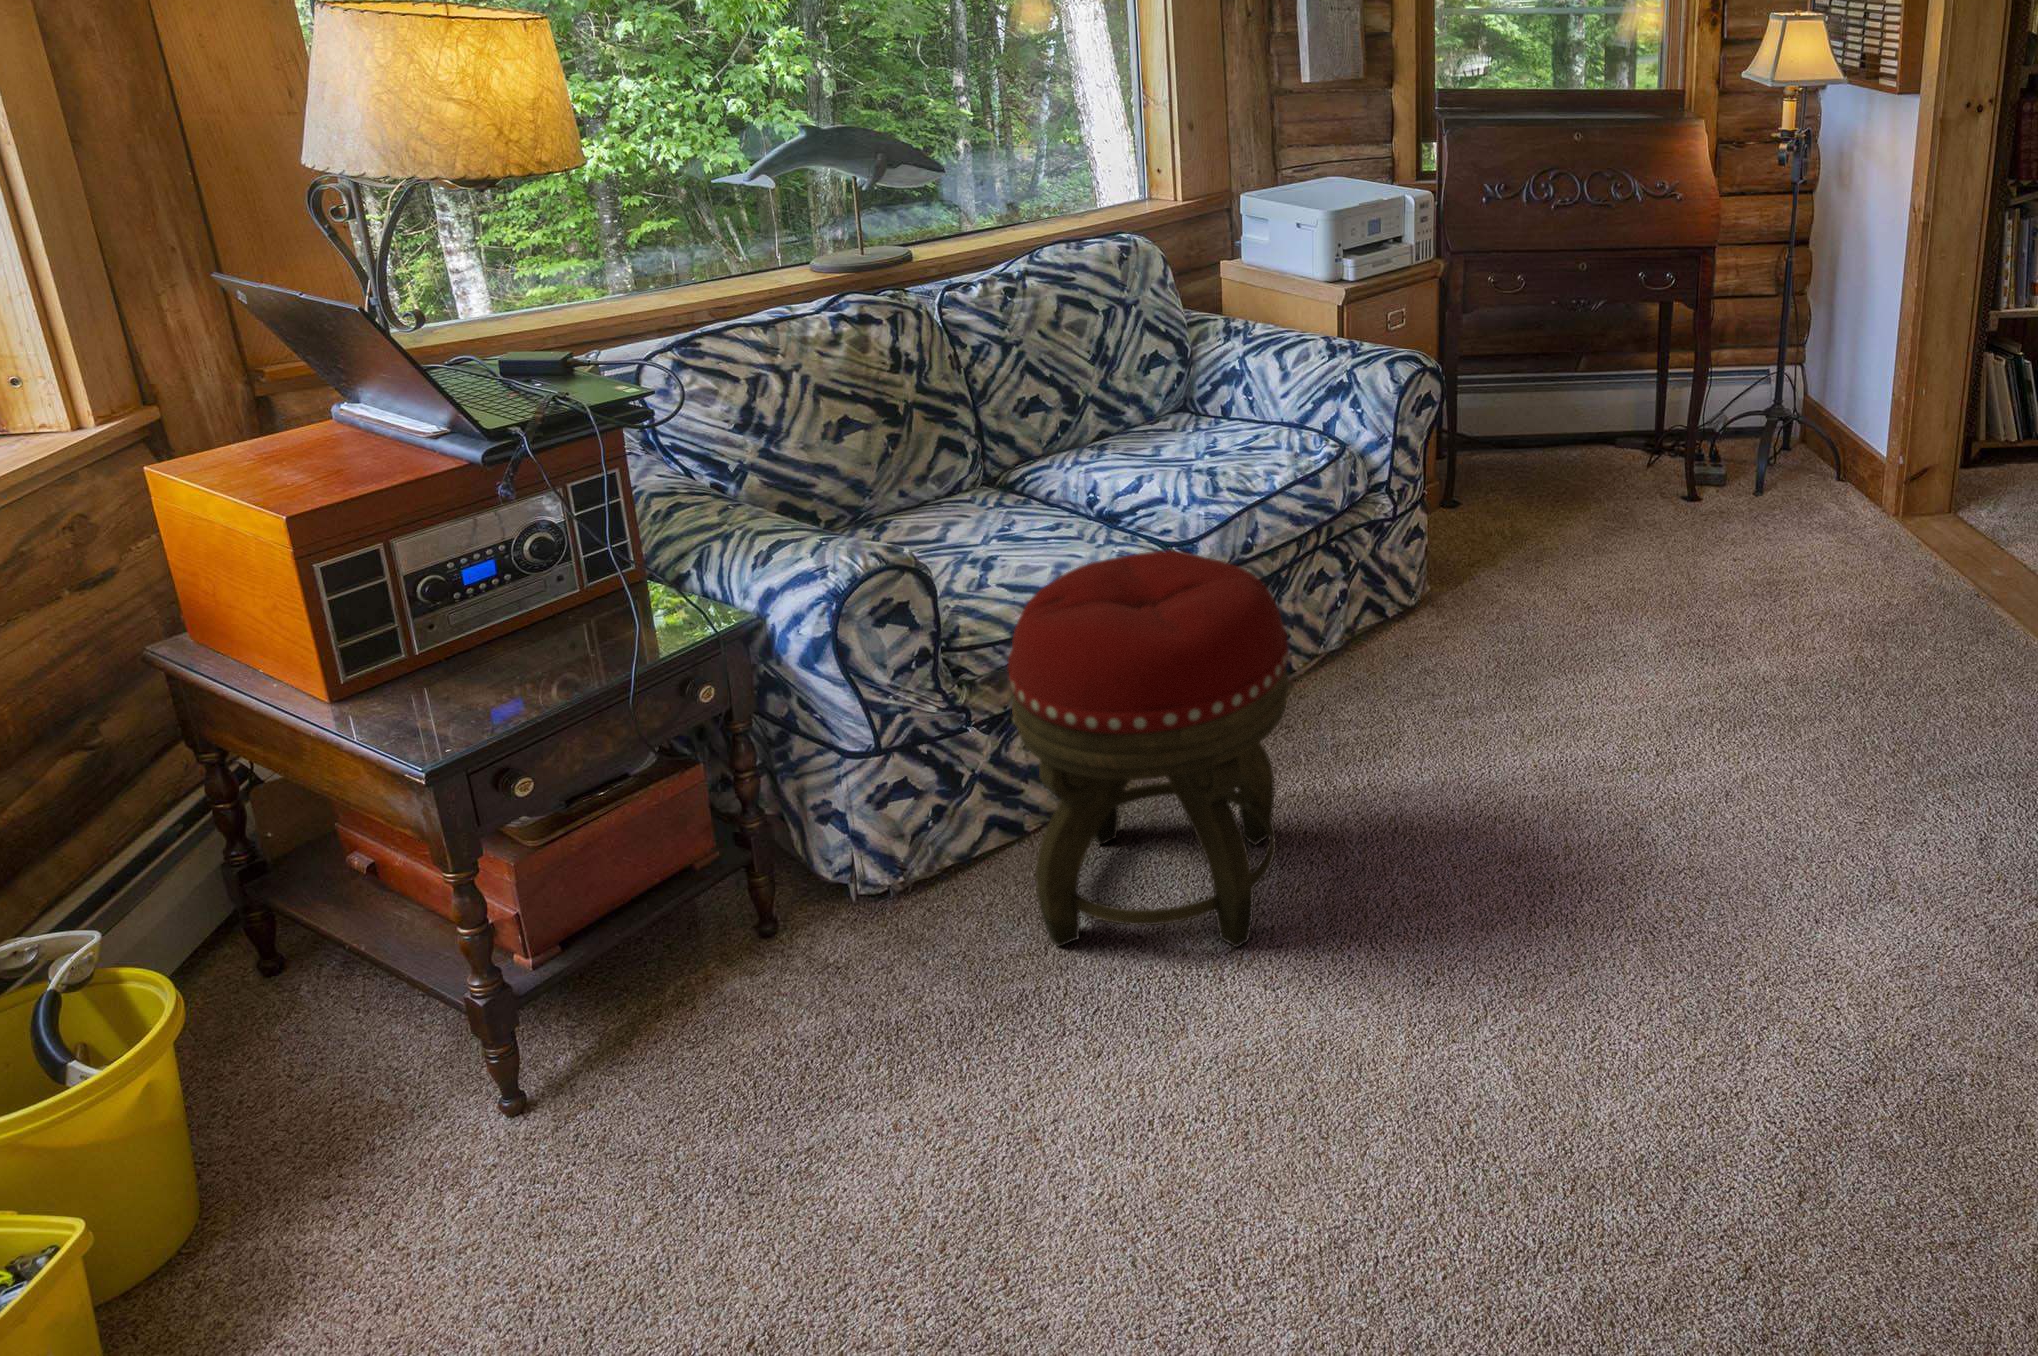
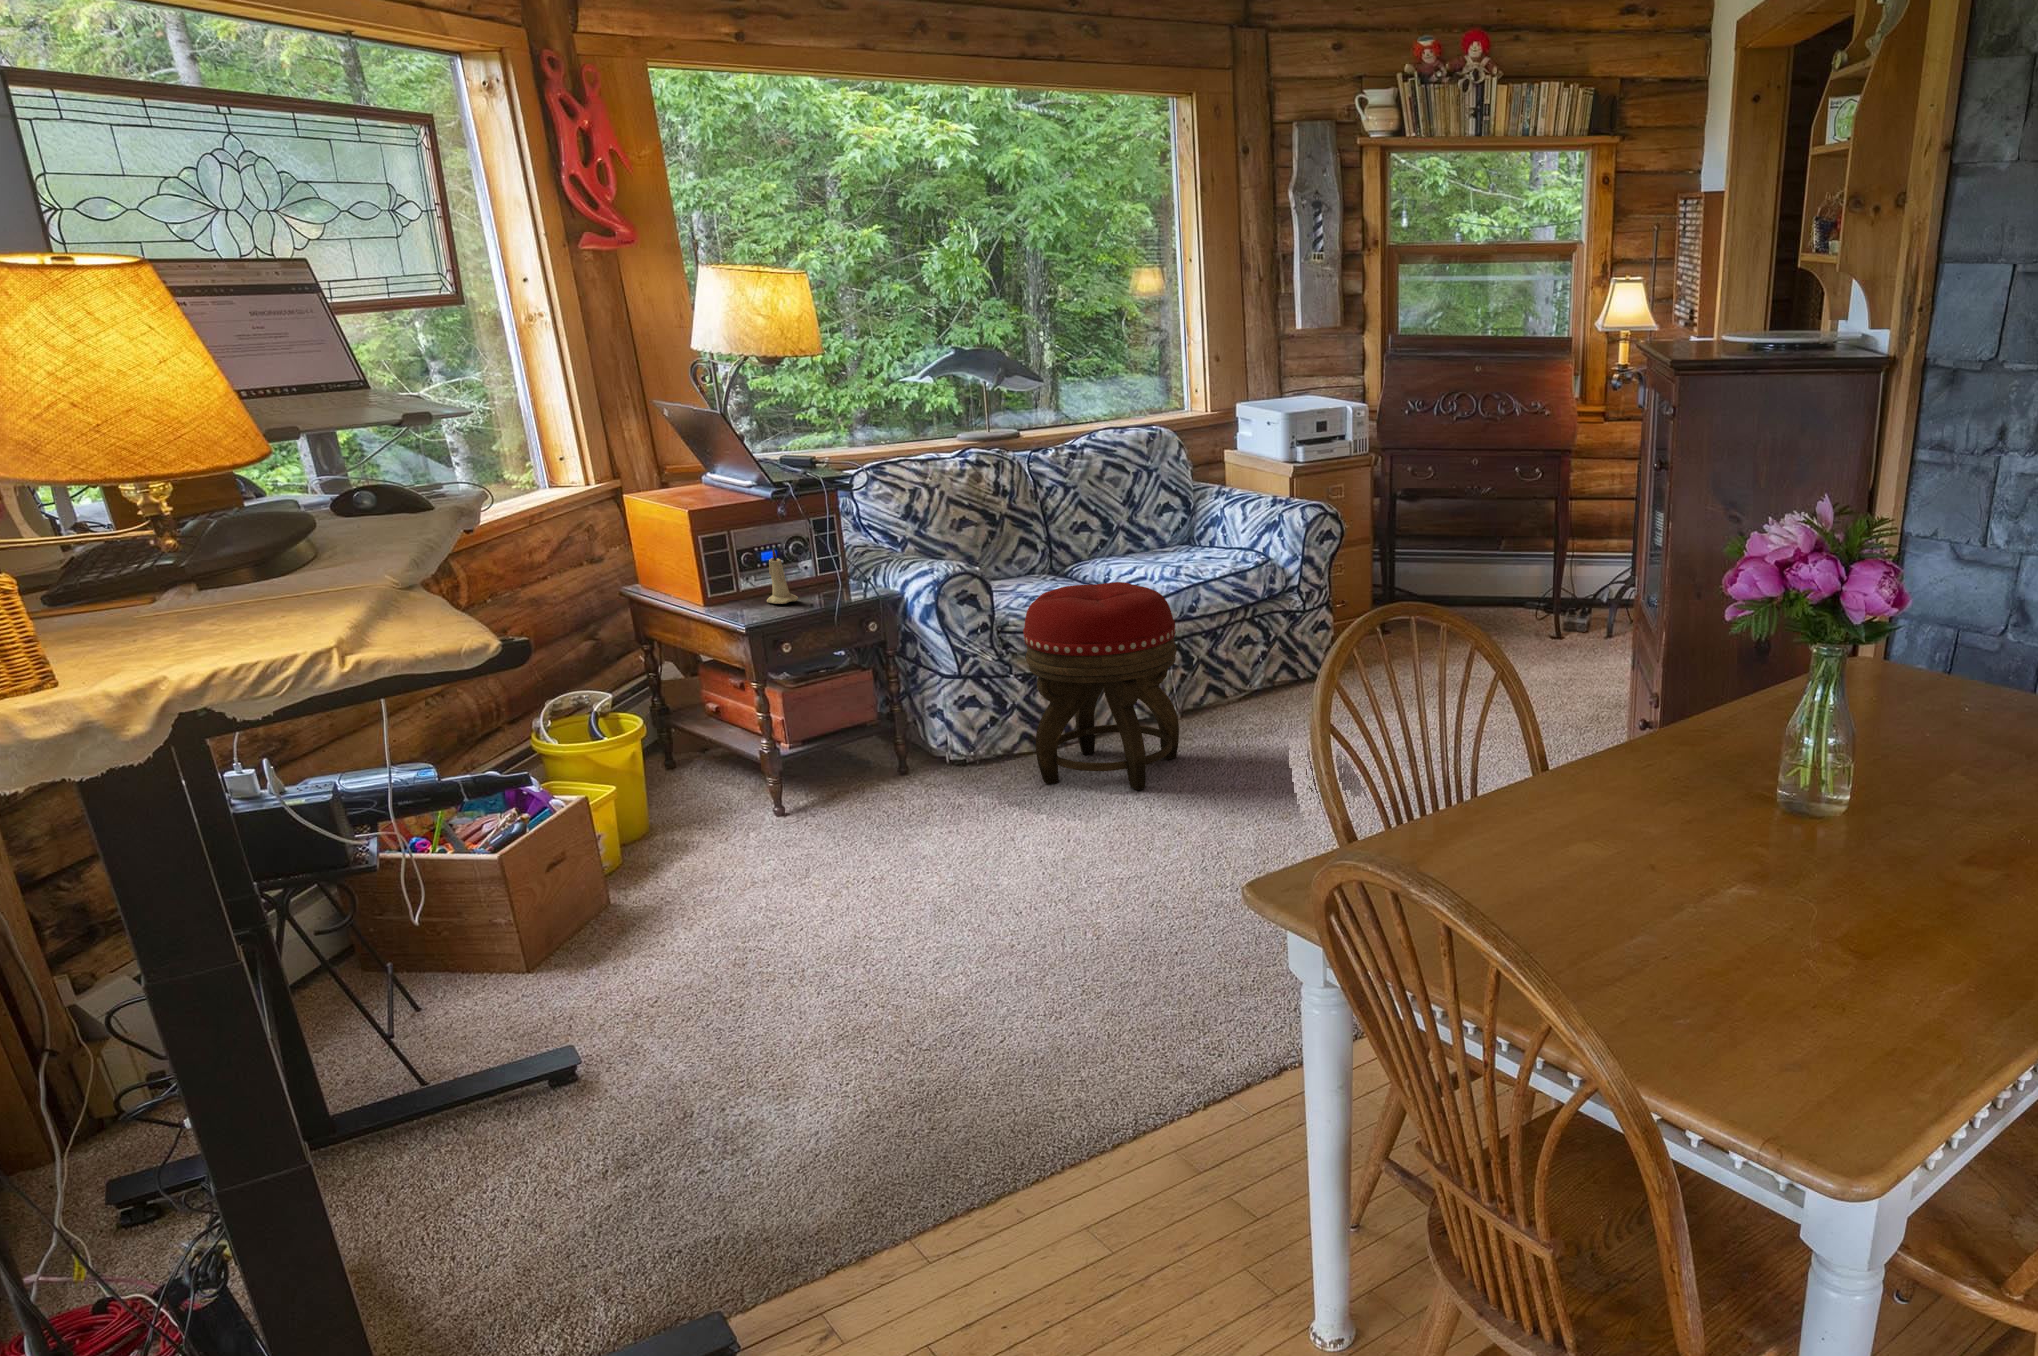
candle: none [474,576,545,690] -> present [767,549,798,604]

